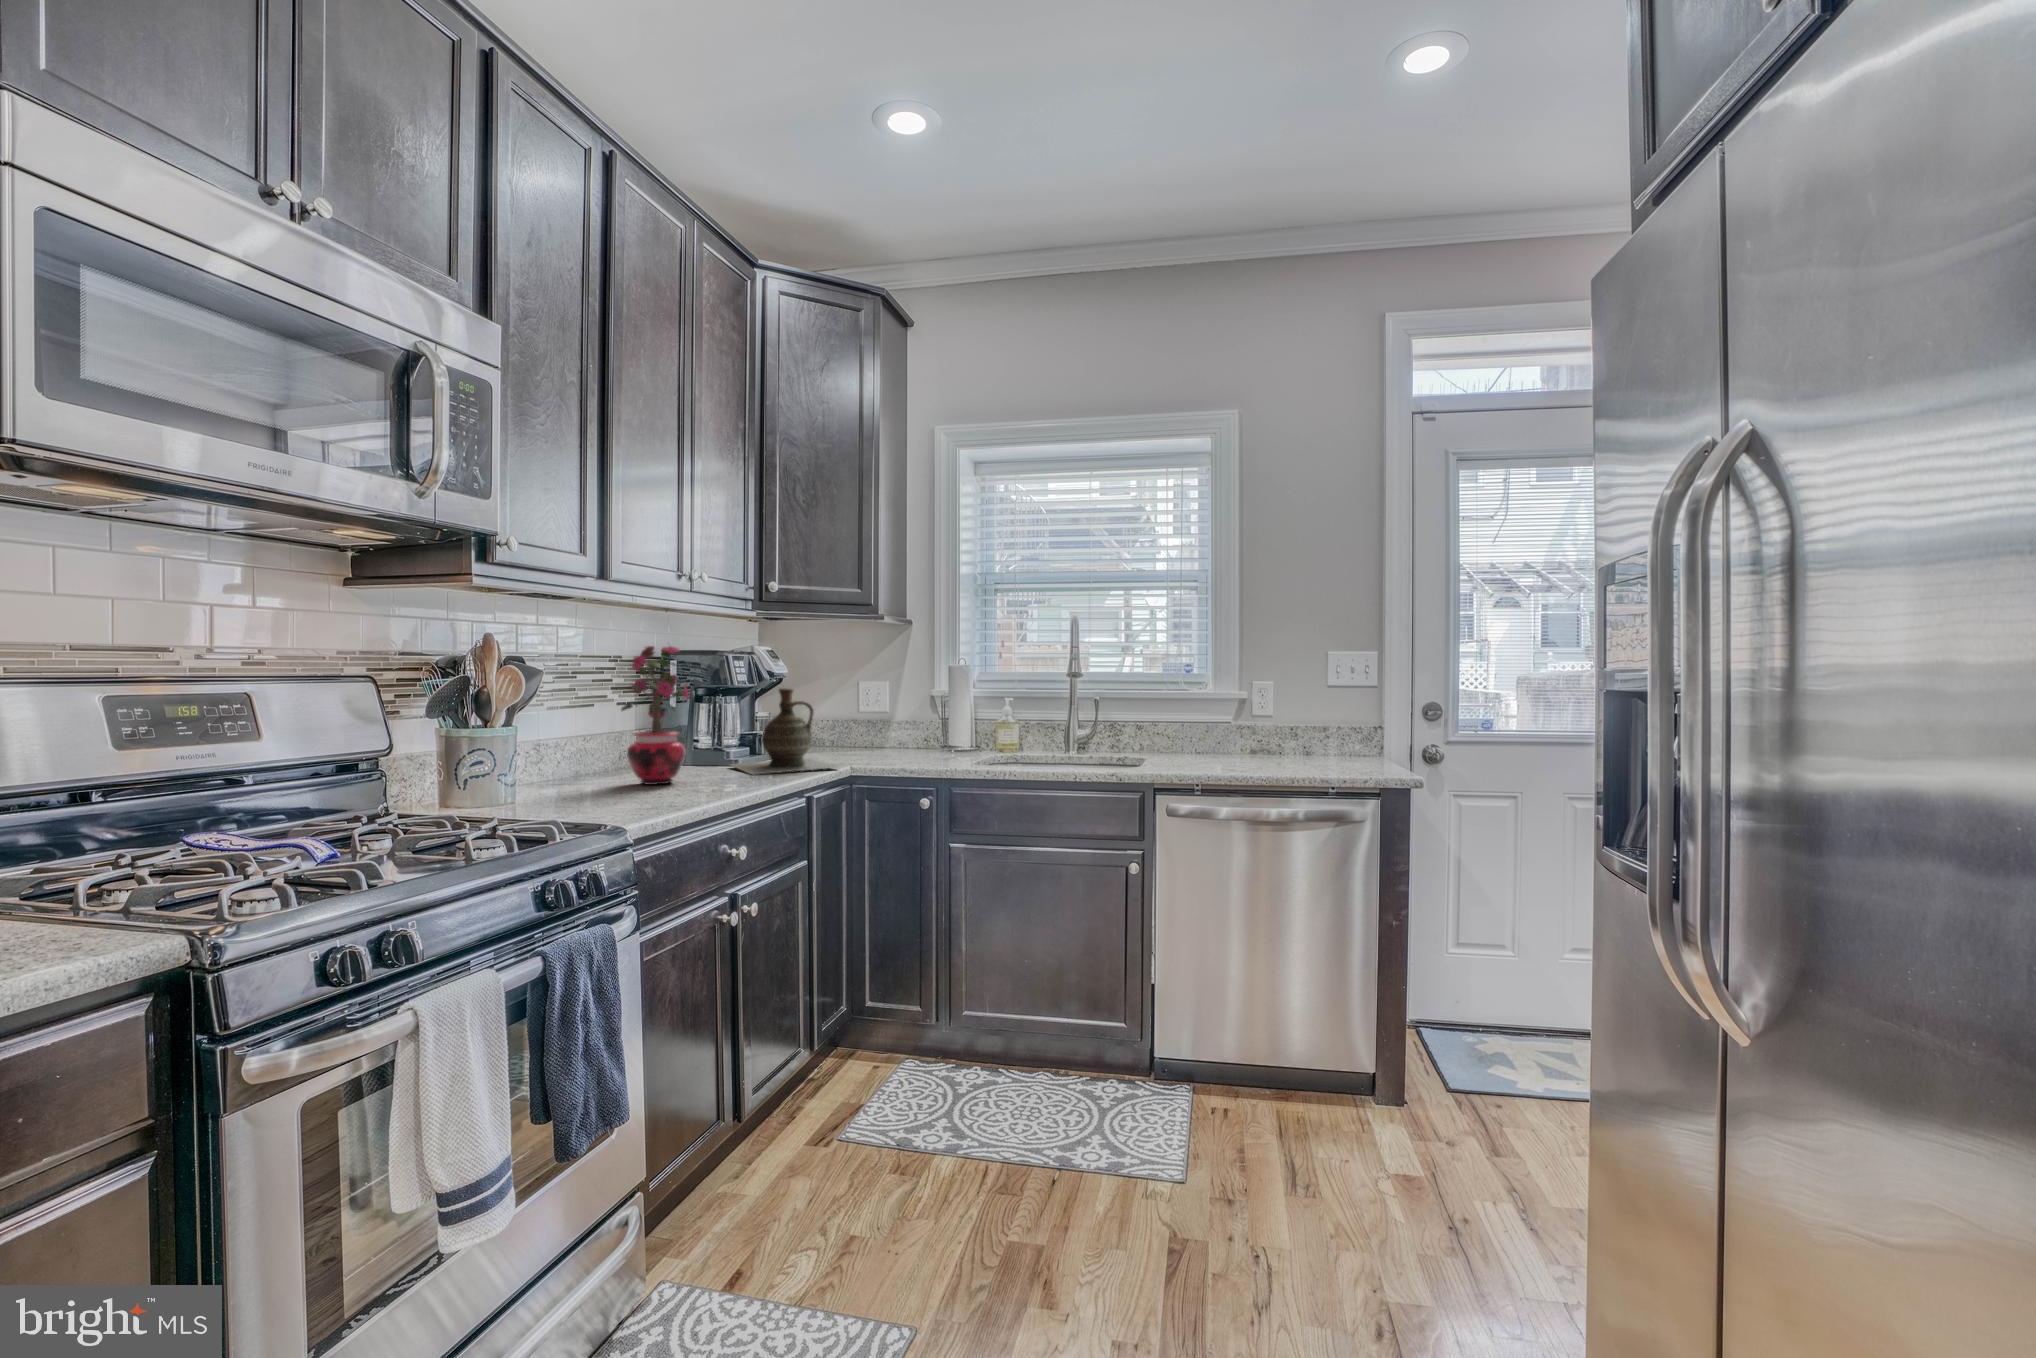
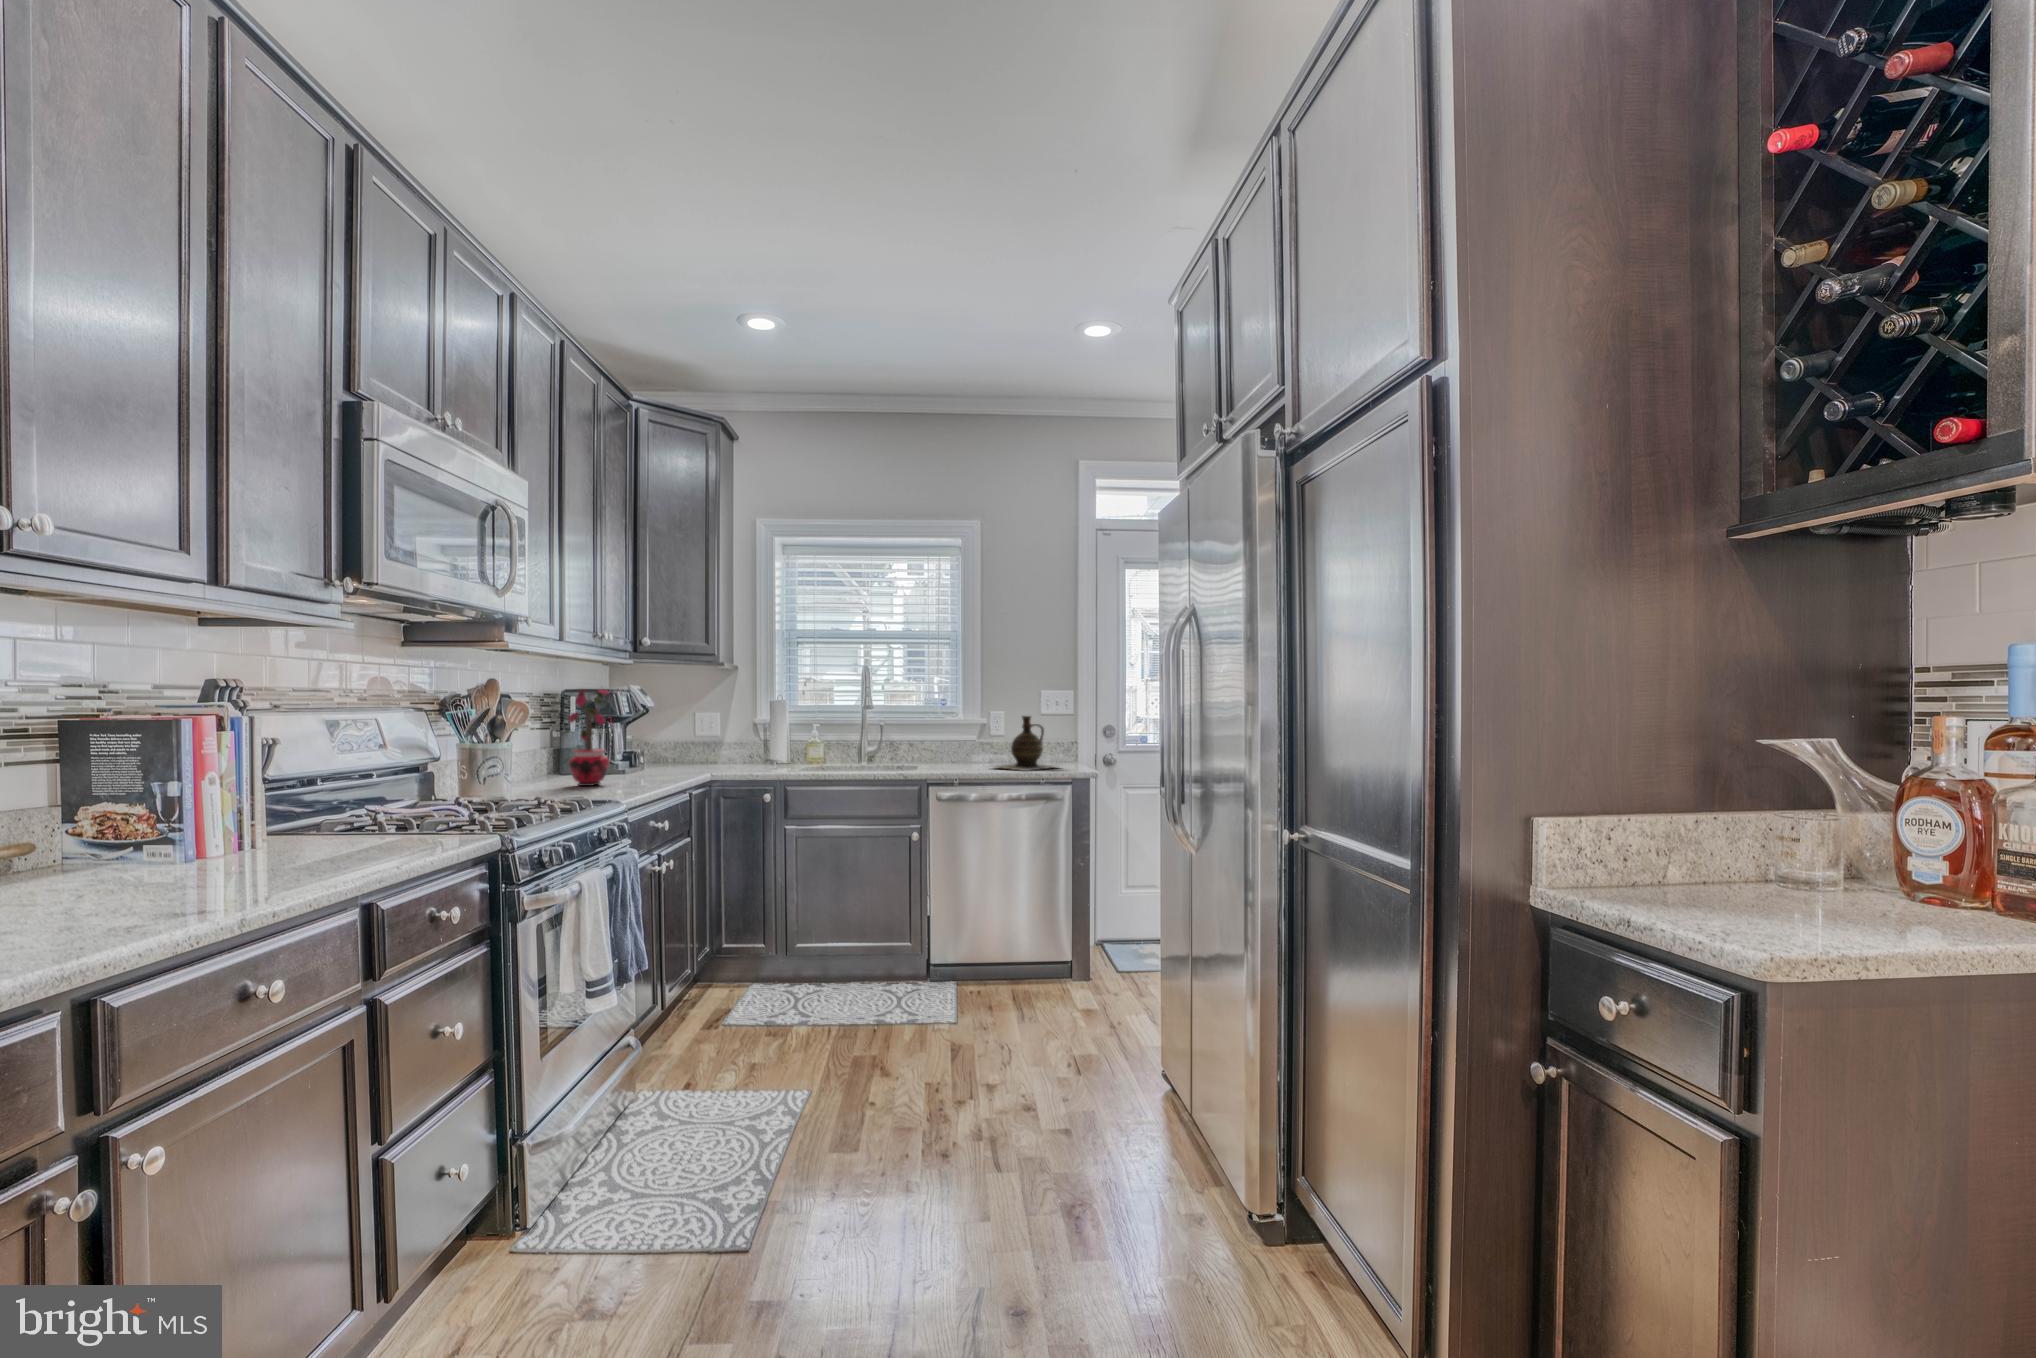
ceramic jug: present [731,689,835,775] -> present [995,716,1055,771]

